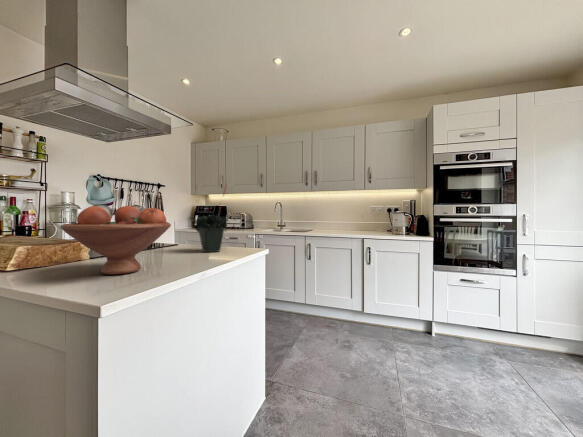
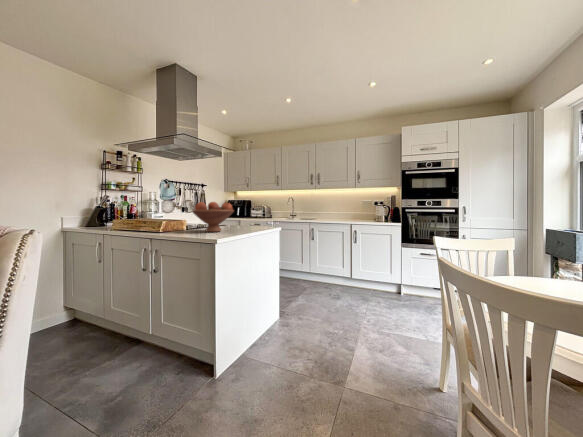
potted plant: present [192,188,228,252] -> none [238,188,259,227]

